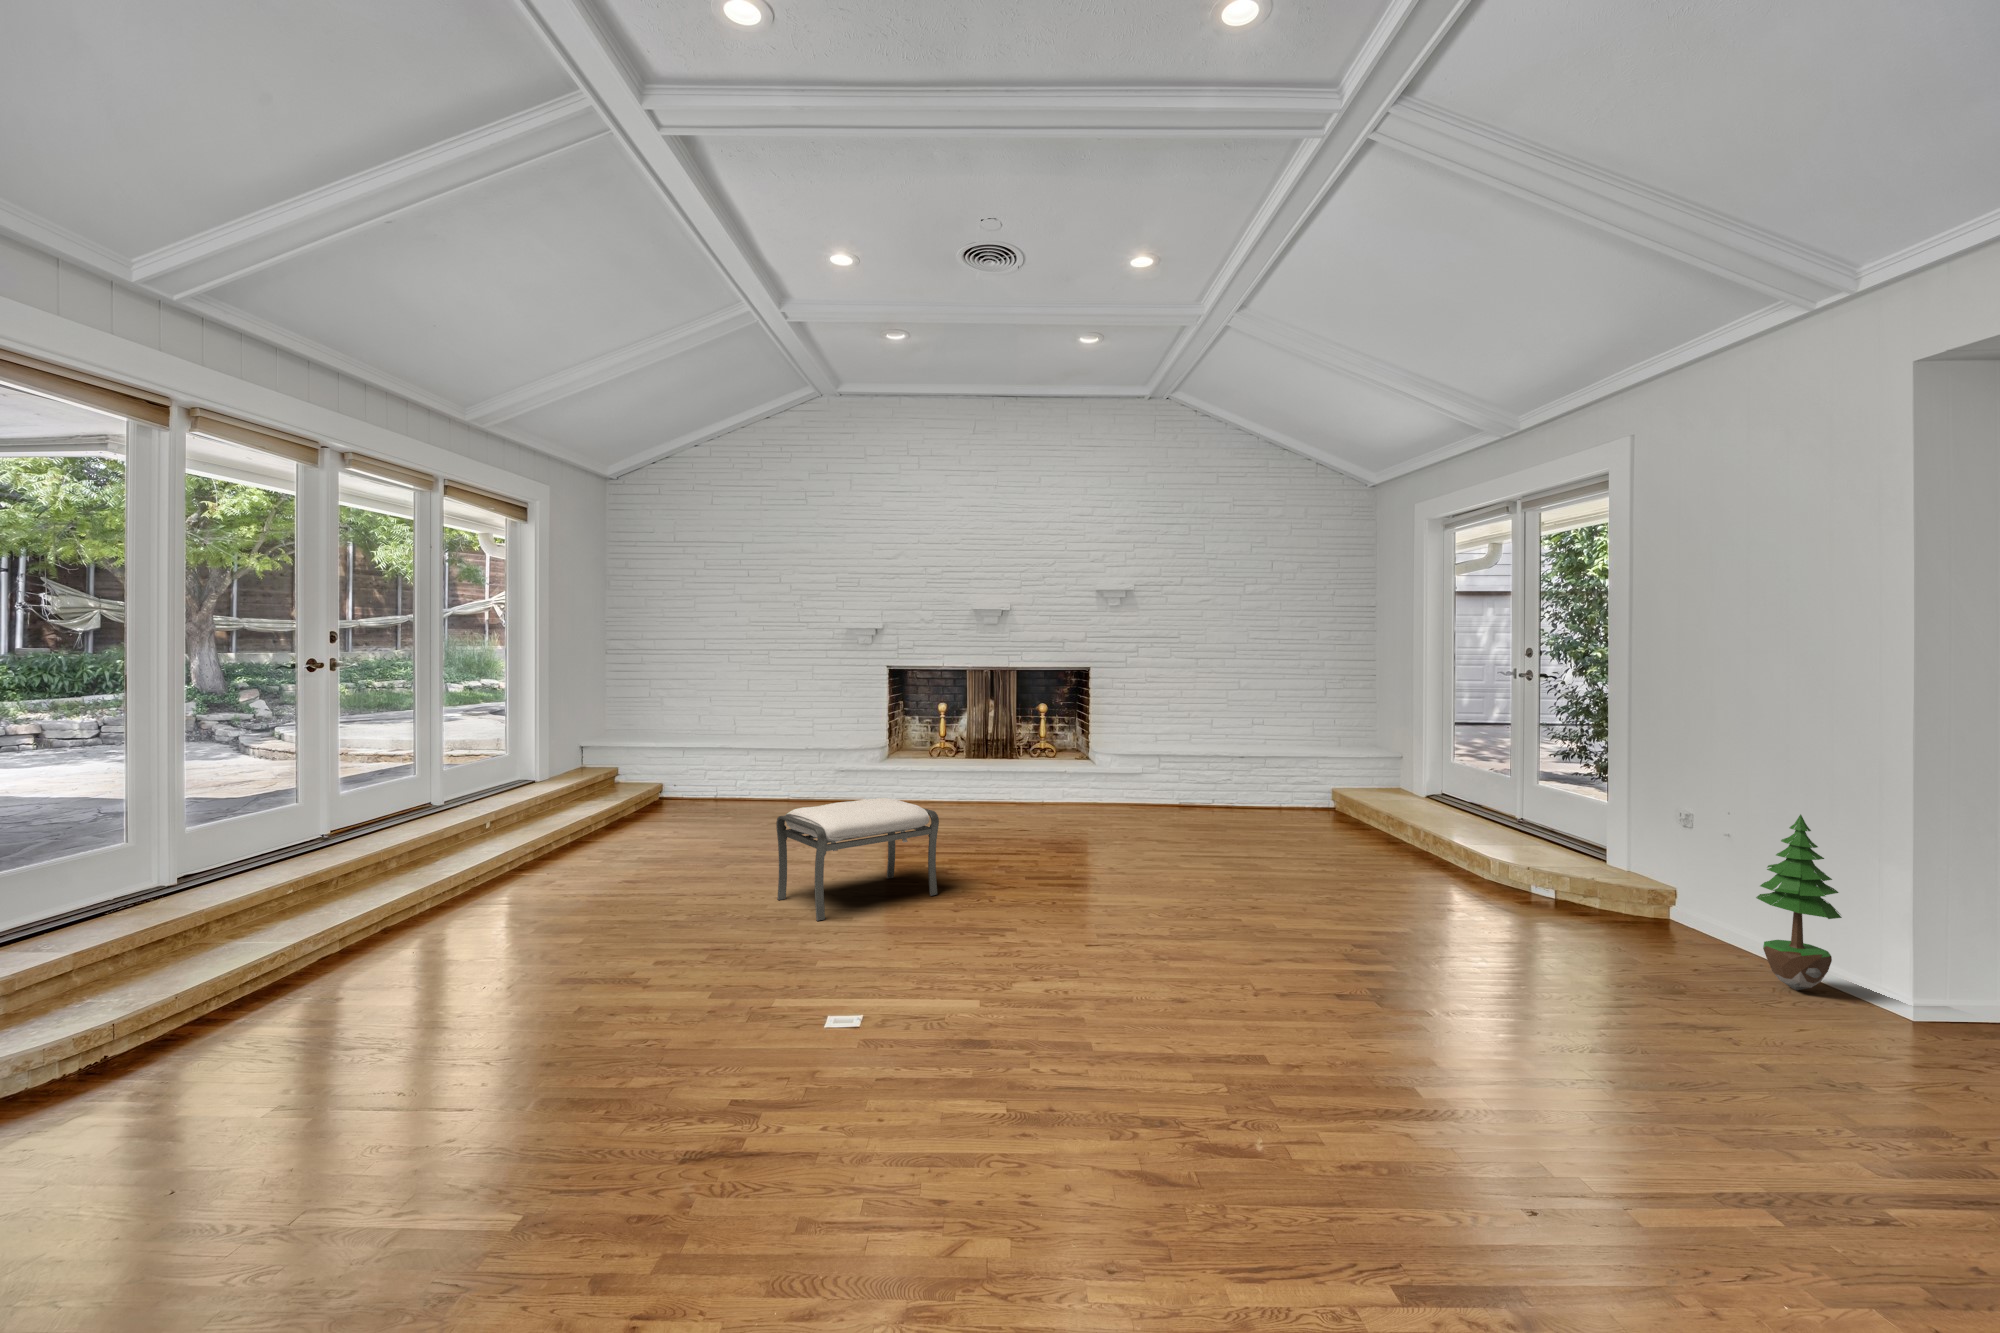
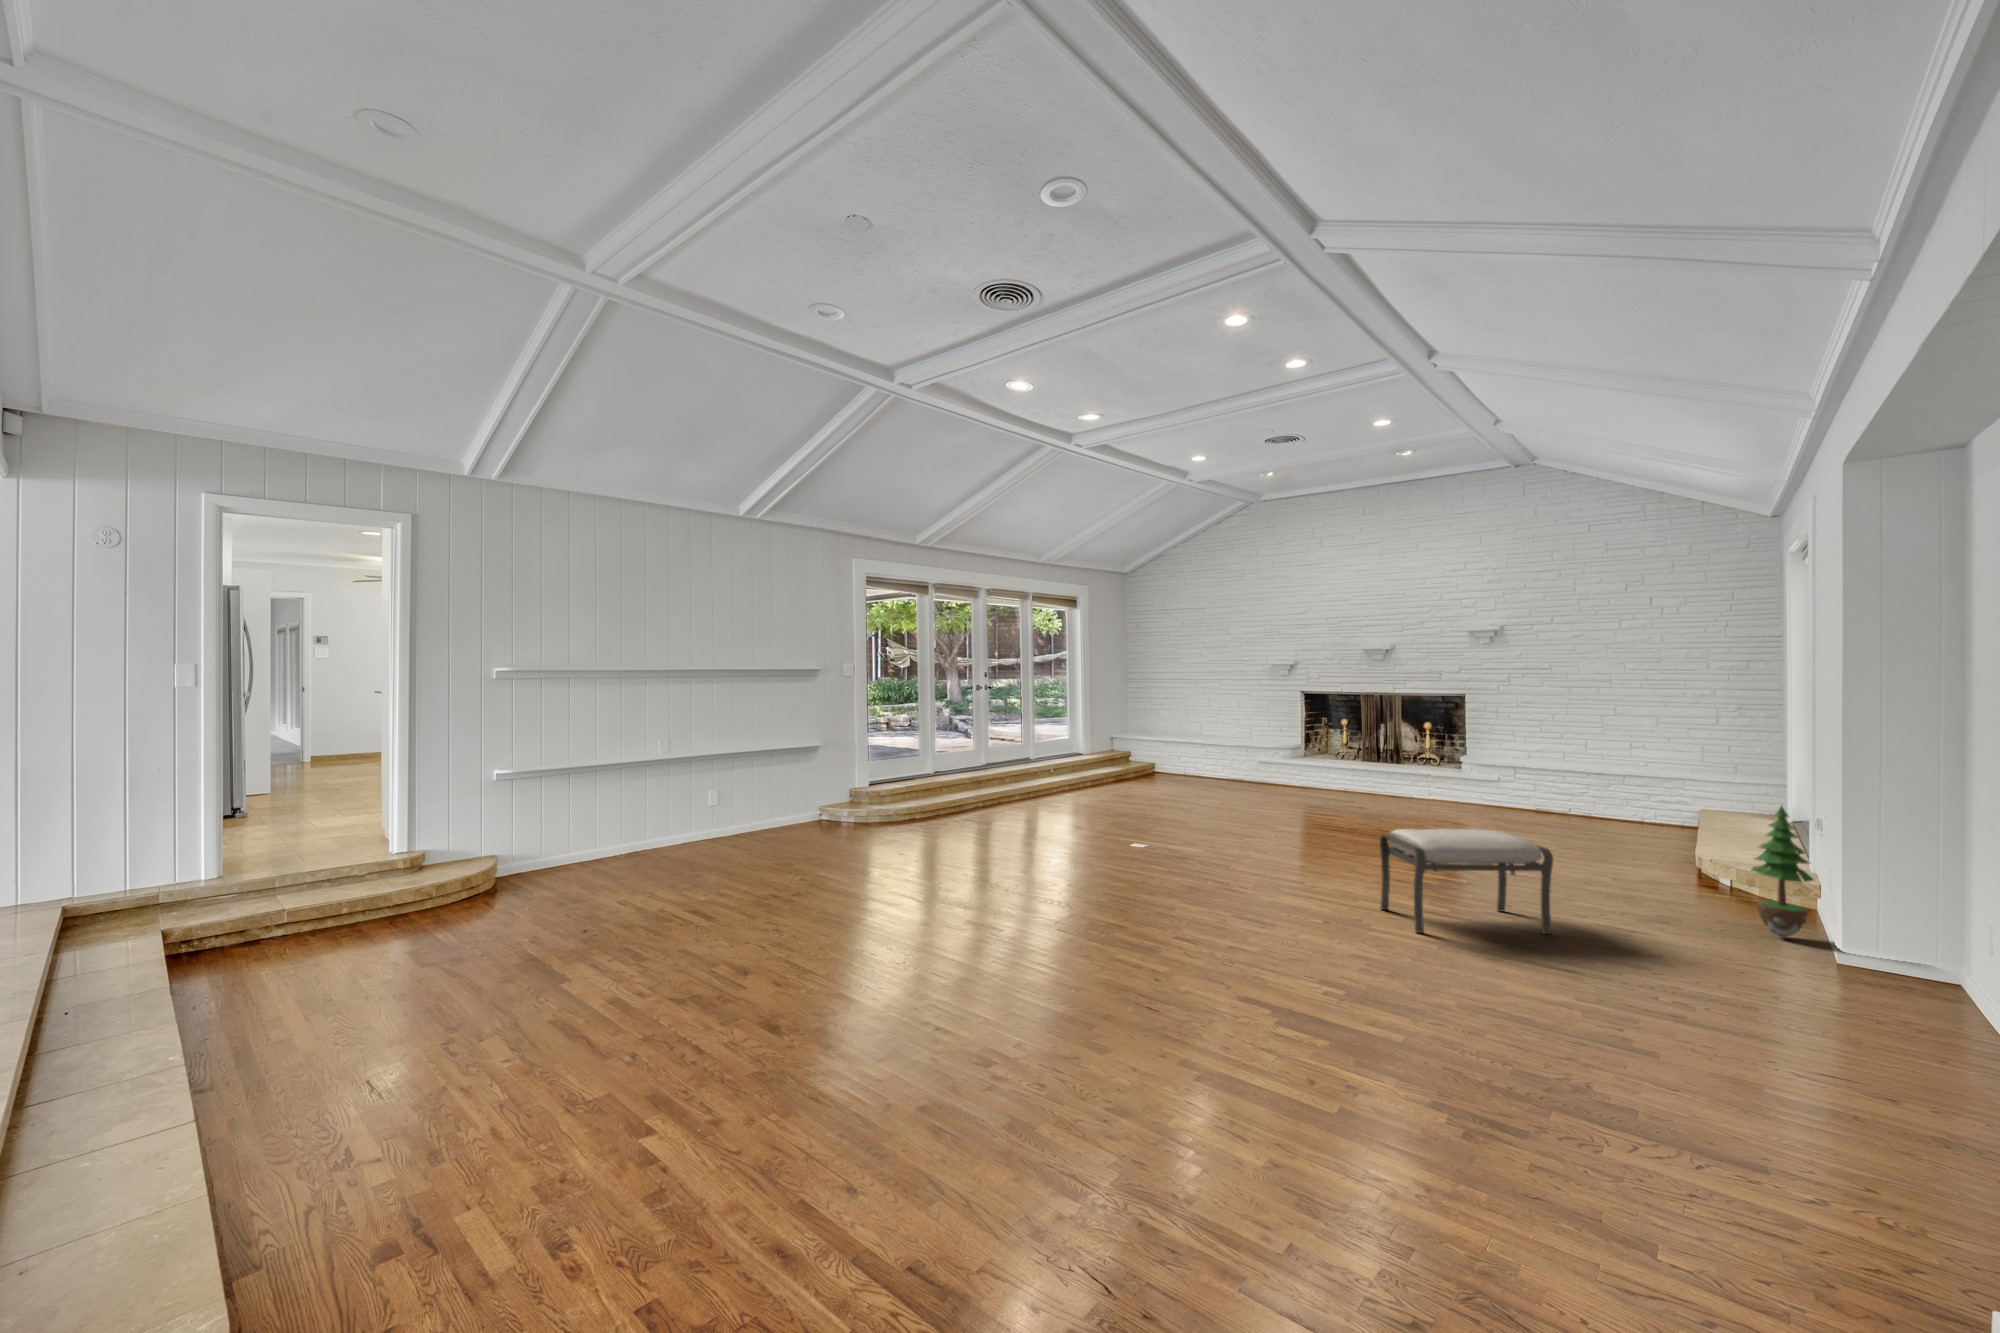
ottoman: present [776,798,939,921] -> present [1380,829,1553,934]

